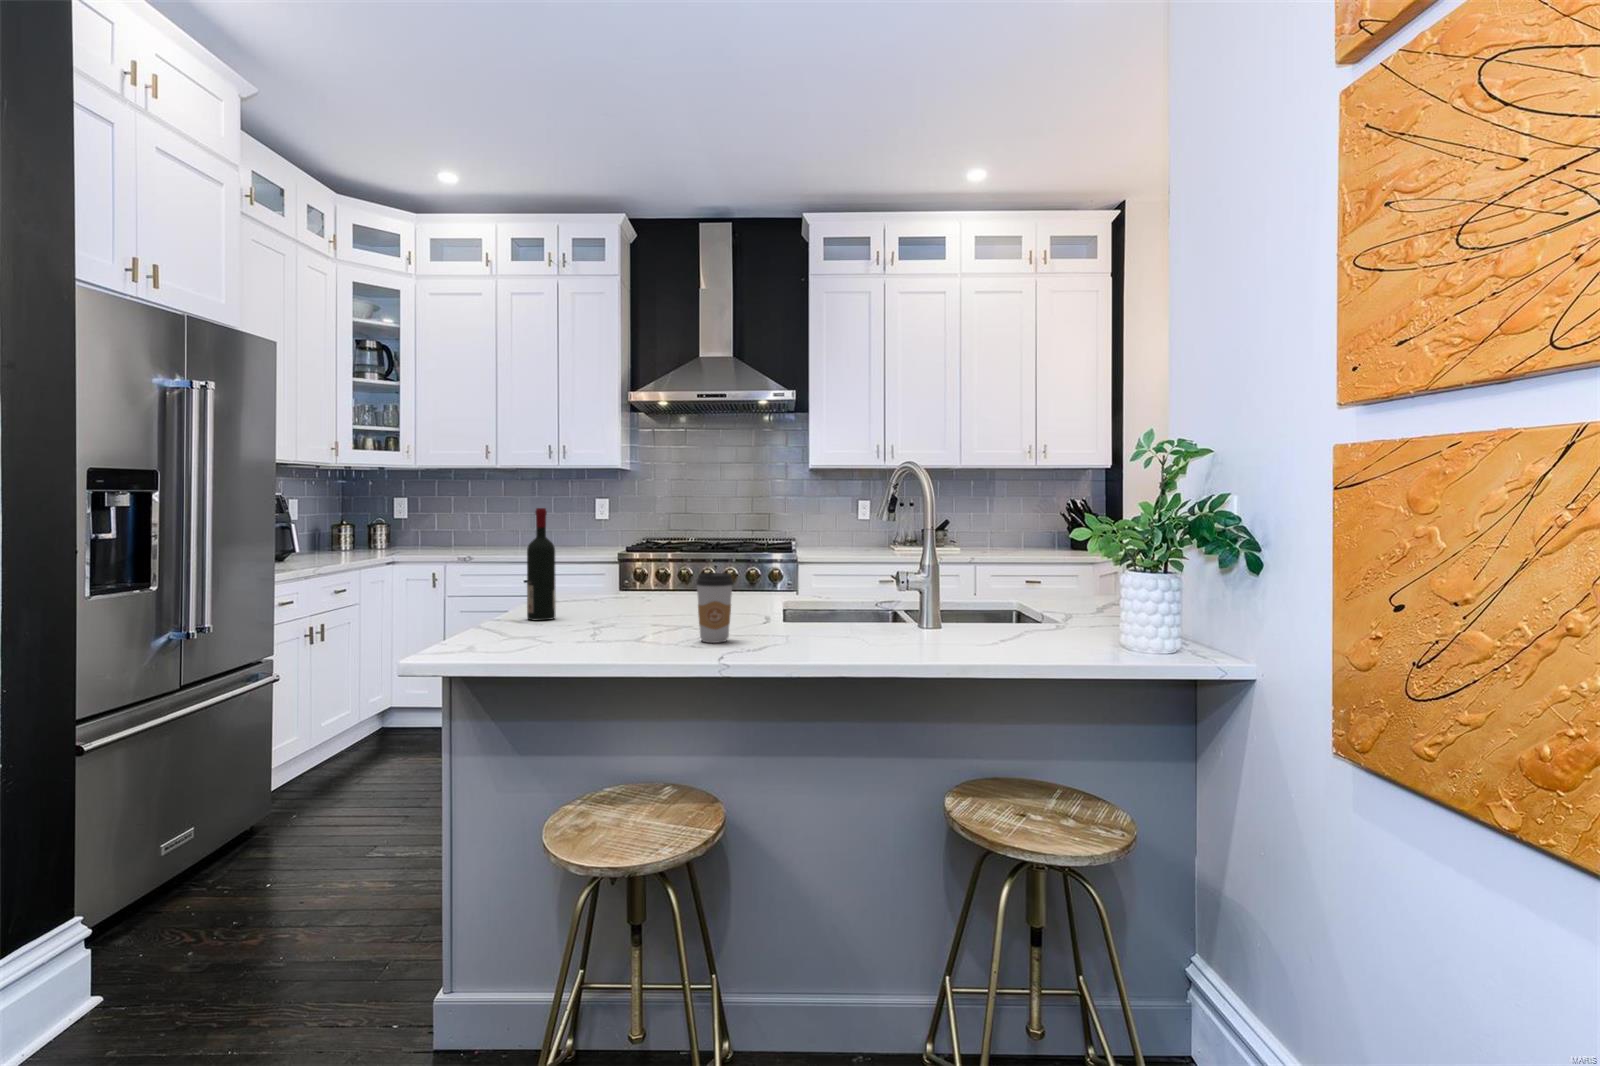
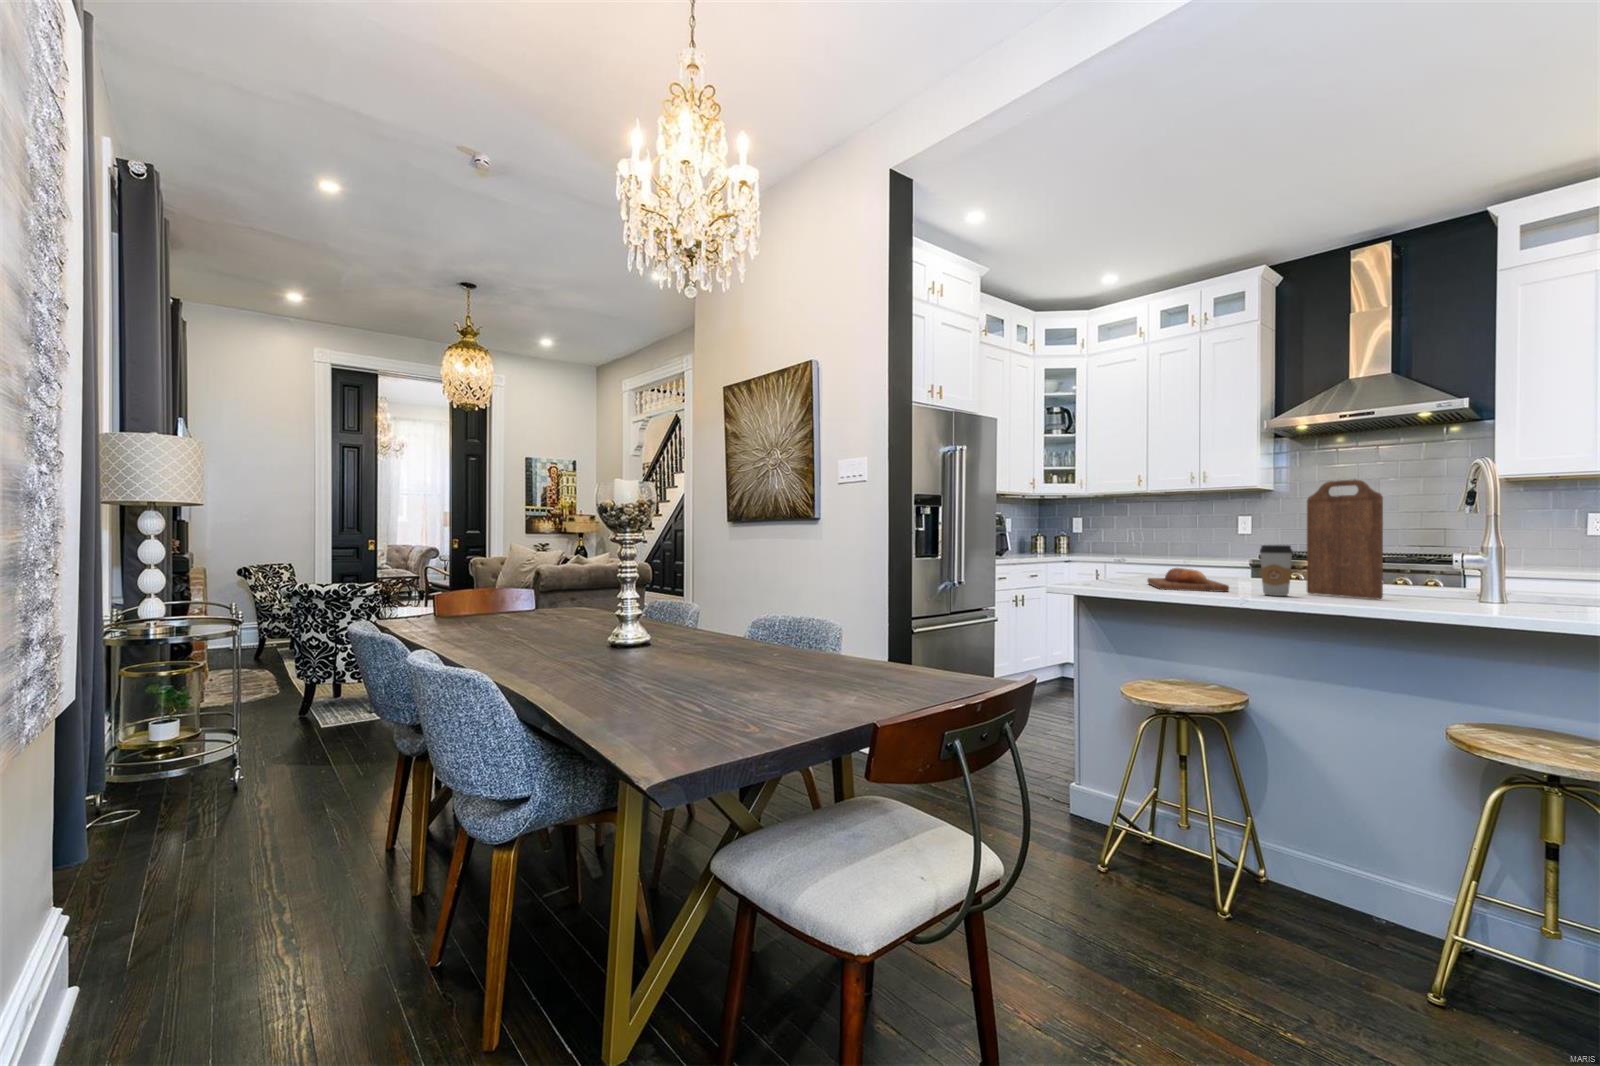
cutting board: none [735,489,814,634] -> present [1307,479,1383,599]
wine bottle: present [527,508,556,620] -> none [1142,506,1163,583]
bread loaf: none [539,601,657,644] -> present [1147,568,1229,592]

